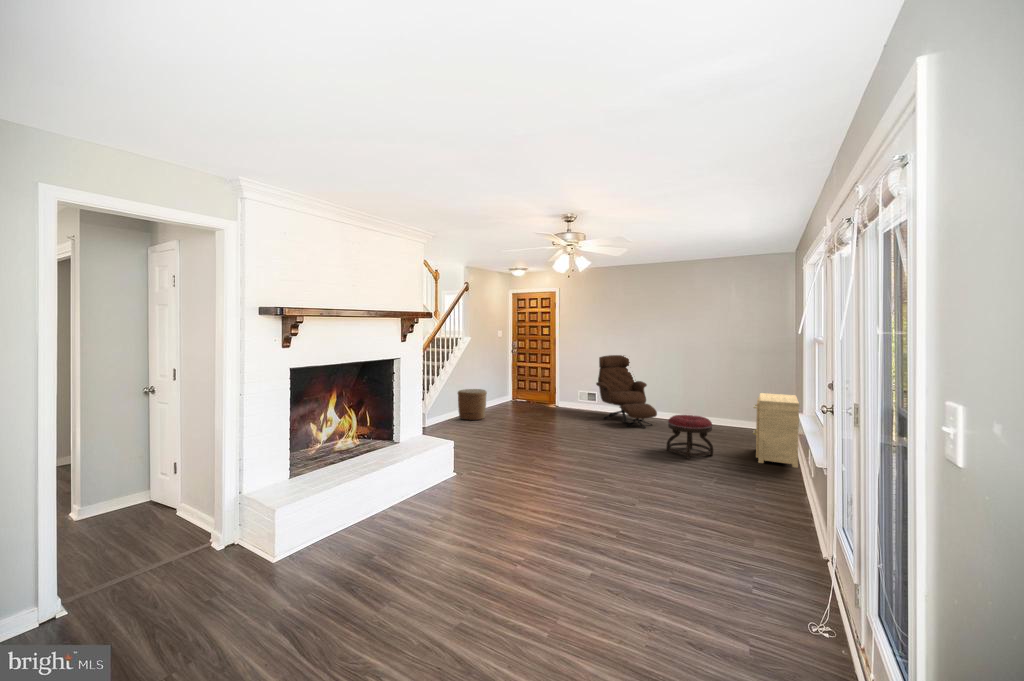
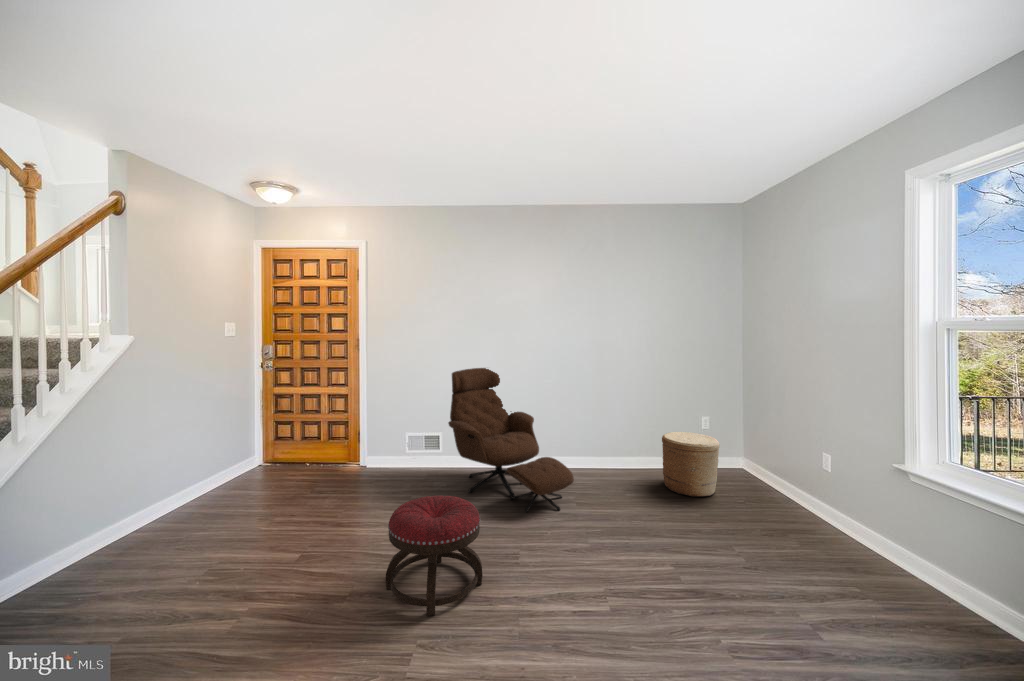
woven basket: present [458,389,487,420] -> present [662,432,720,497]
side table: present [753,393,799,468] -> none [778,436,922,591]
ottoman: present [667,415,713,459] -> present [386,495,483,616]

